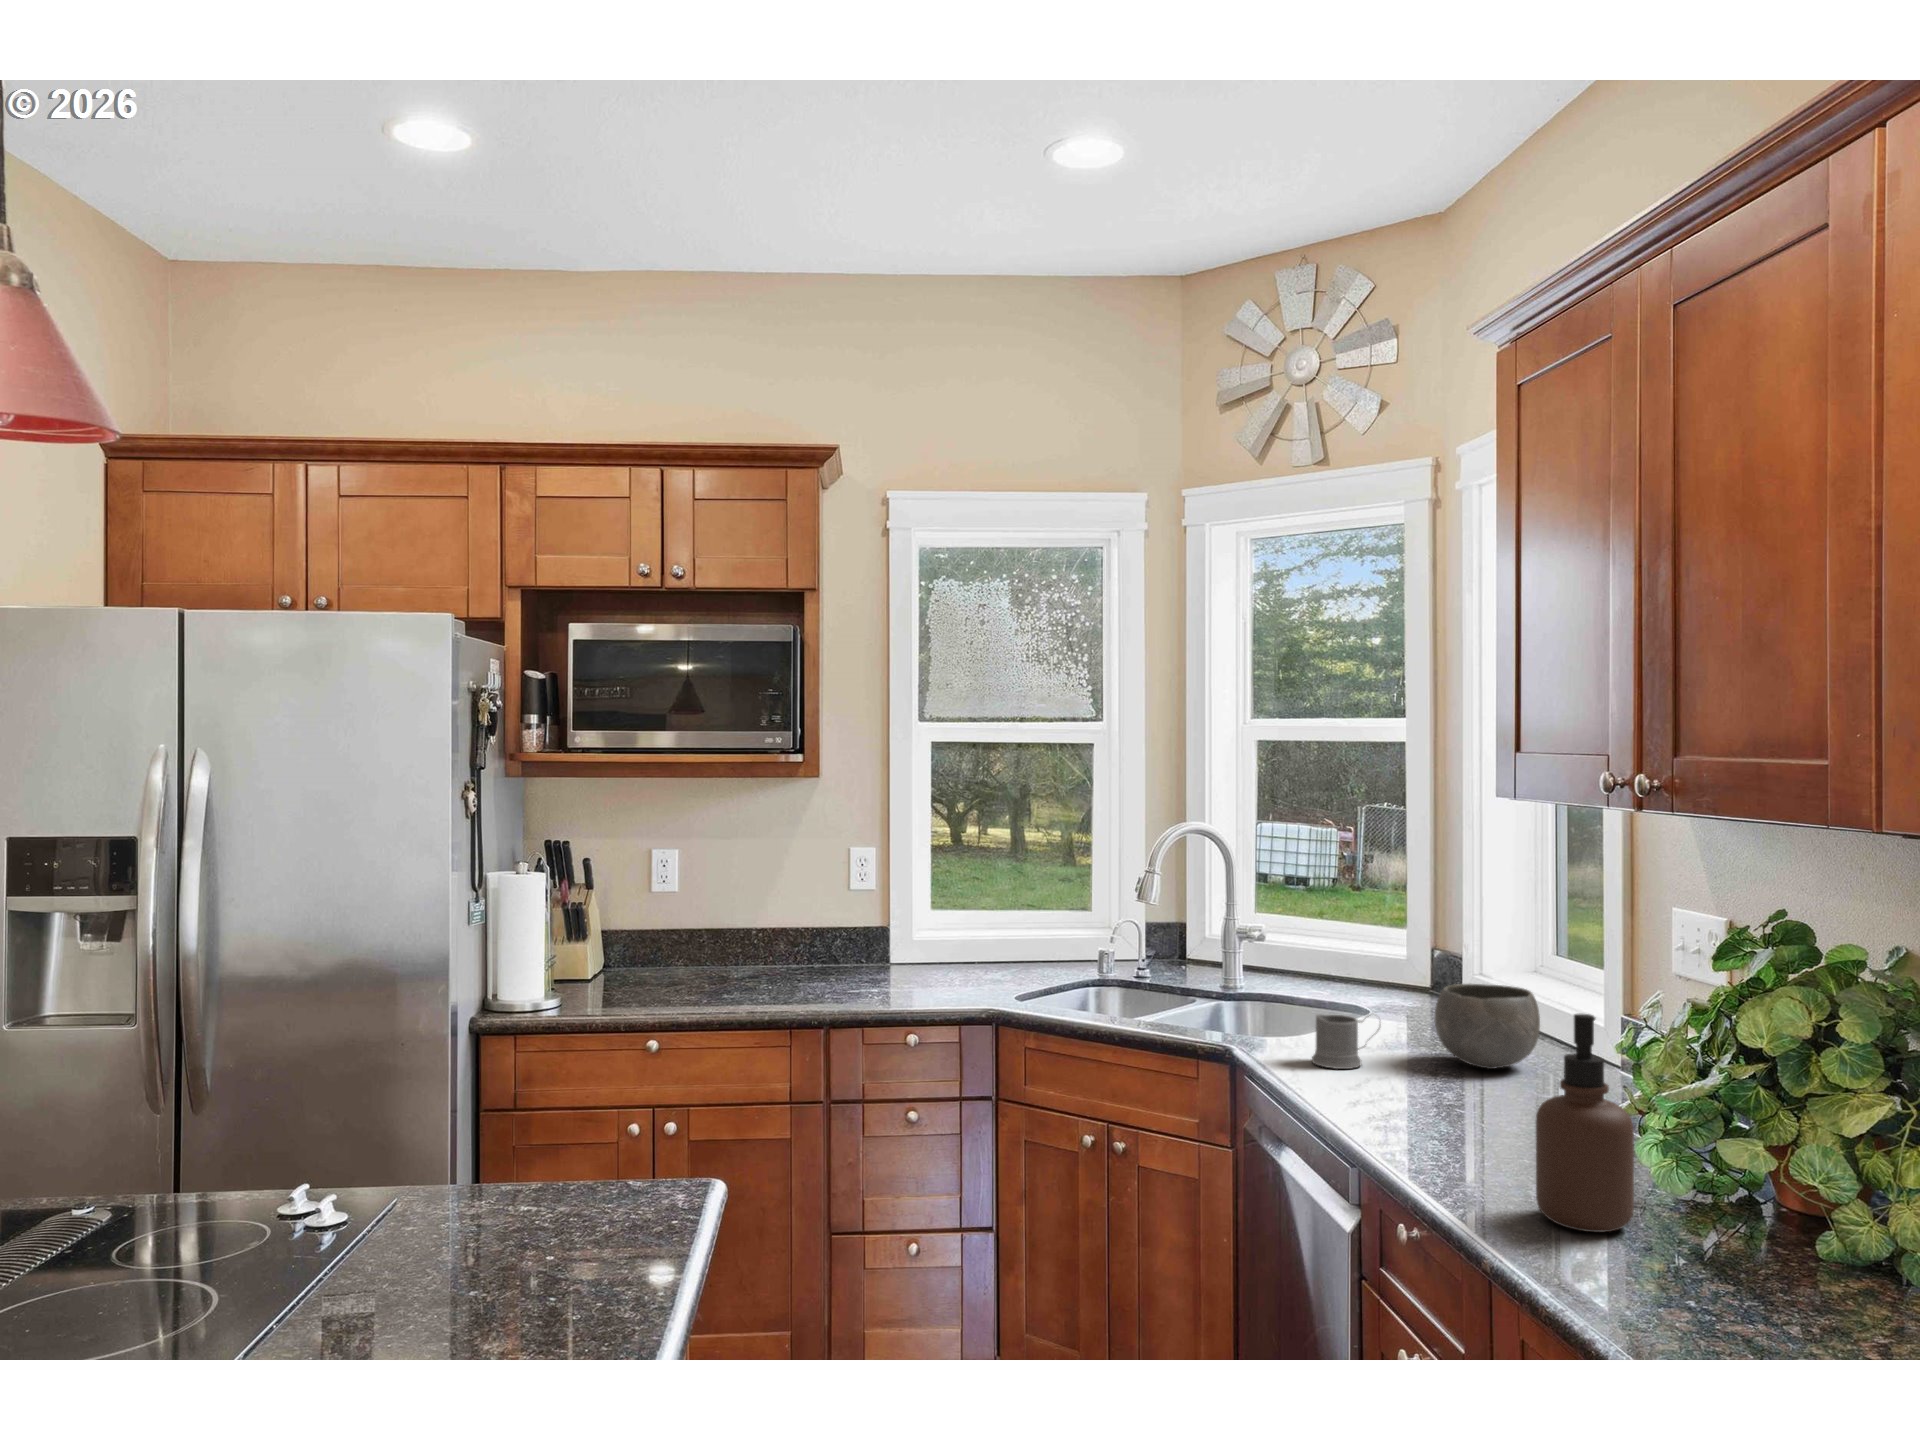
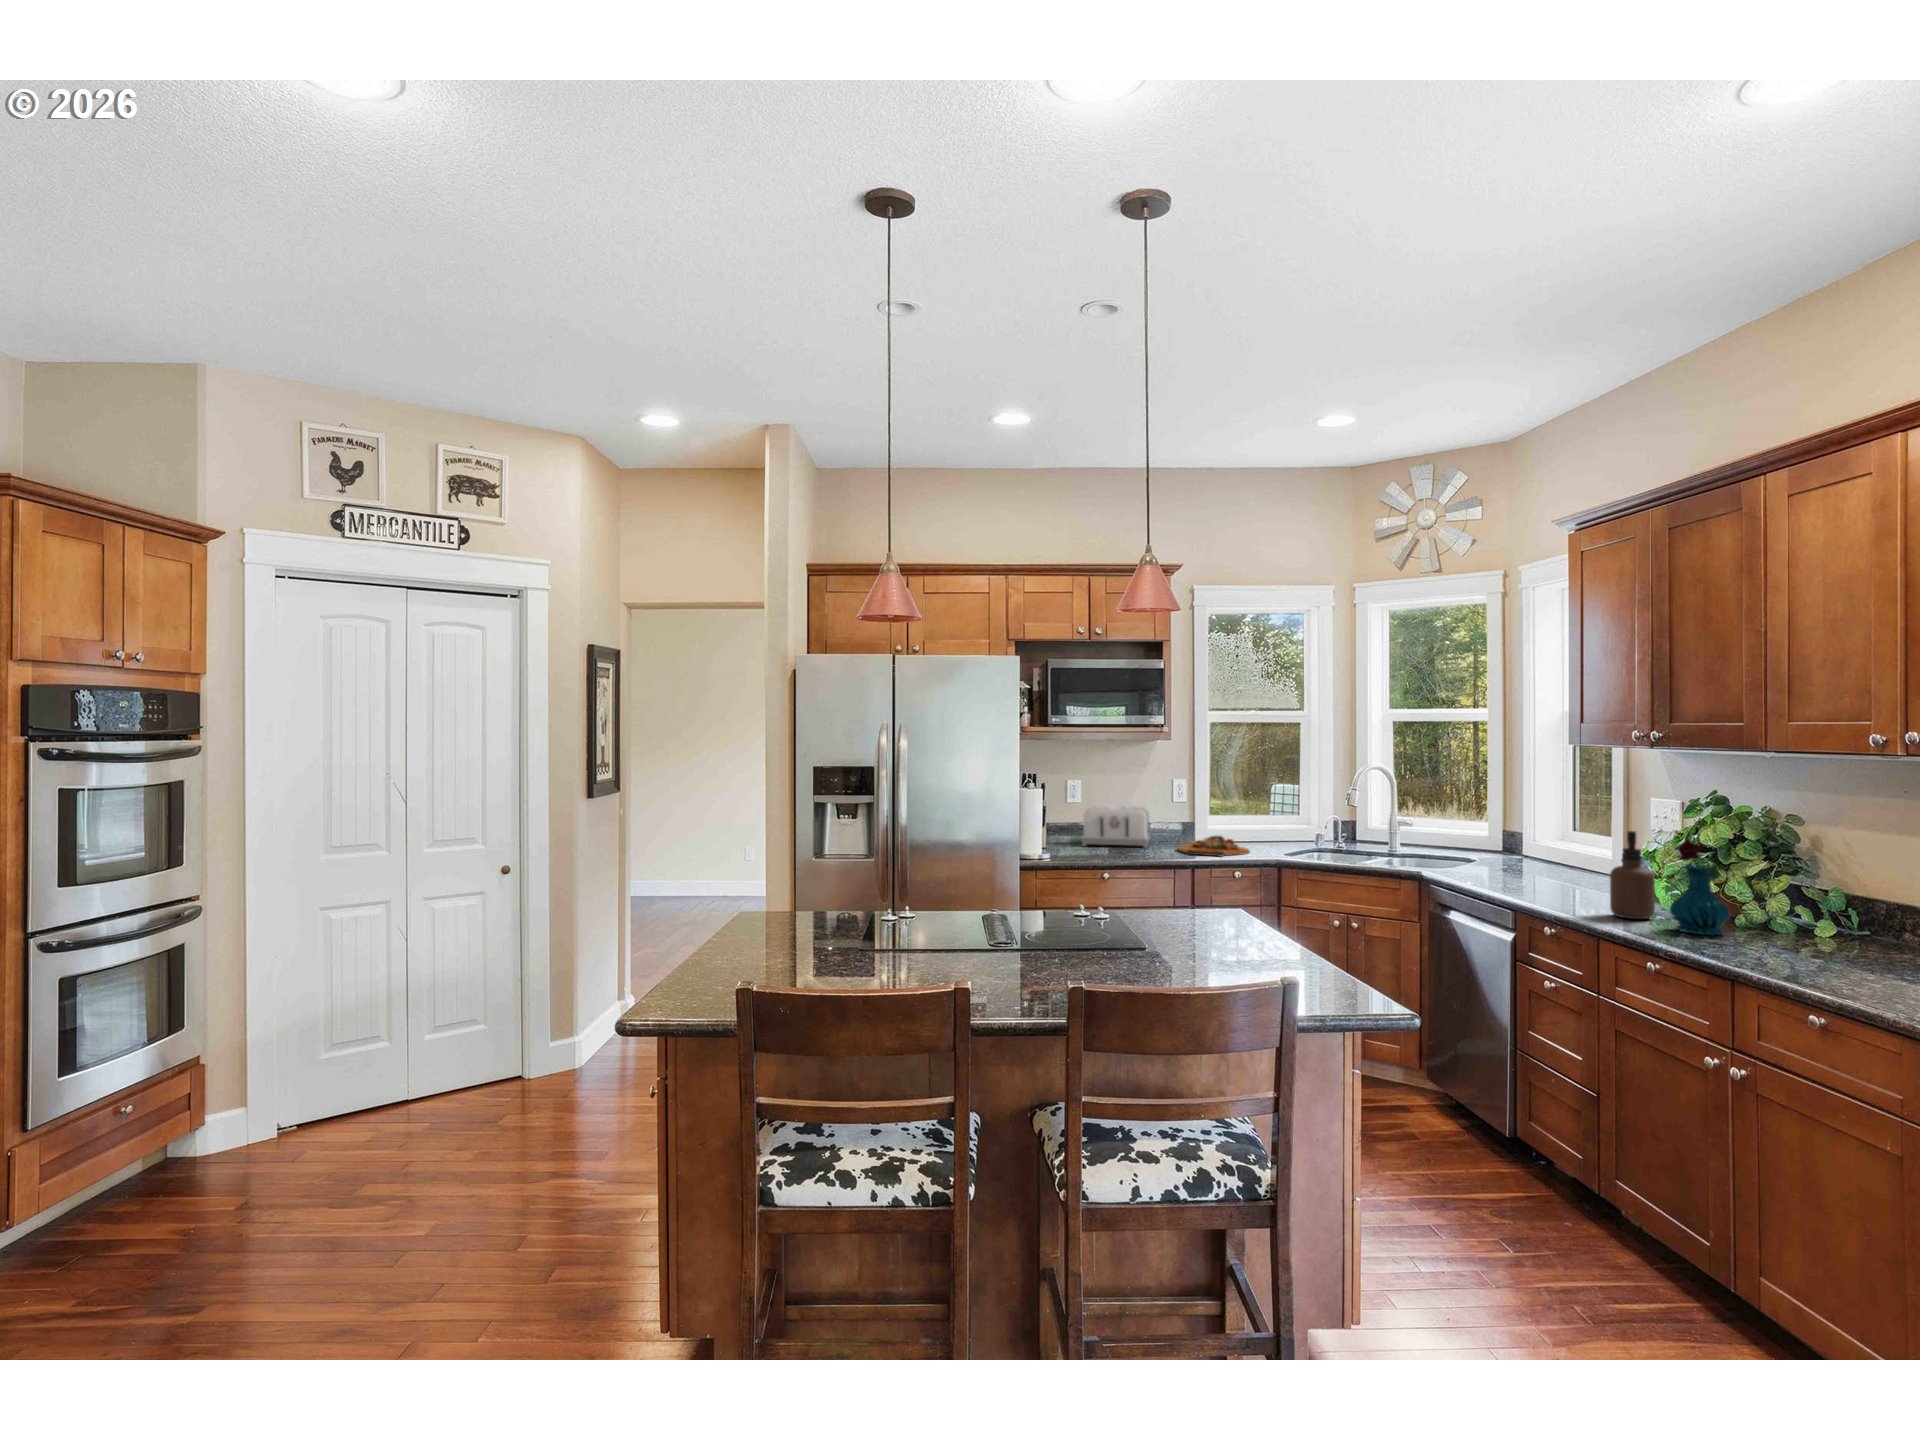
toaster: none [662,893,813,981] -> present [1082,804,1150,848]
cutting board: none [824,958,959,1006] -> present [1178,835,1249,856]
ceramic bowl: present [1434,984,1540,1069] -> none [1528,838,1583,877]
mug: present [1312,1014,1379,1069] -> none [1466,851,1502,877]
vase: none [1655,1055,1798,1309] -> present [1670,840,1730,935]

